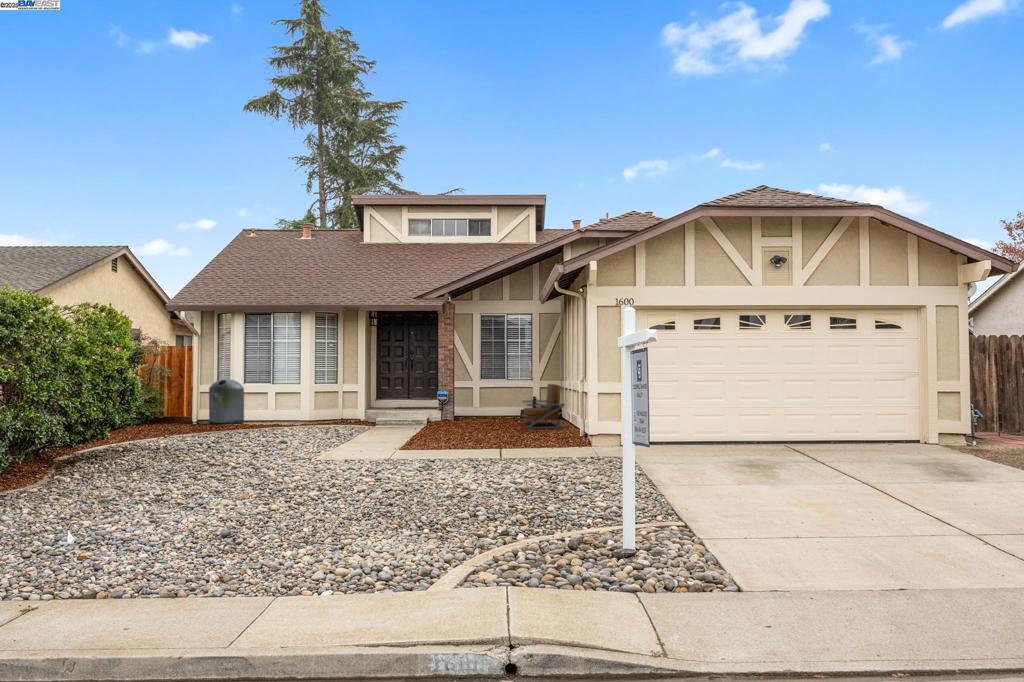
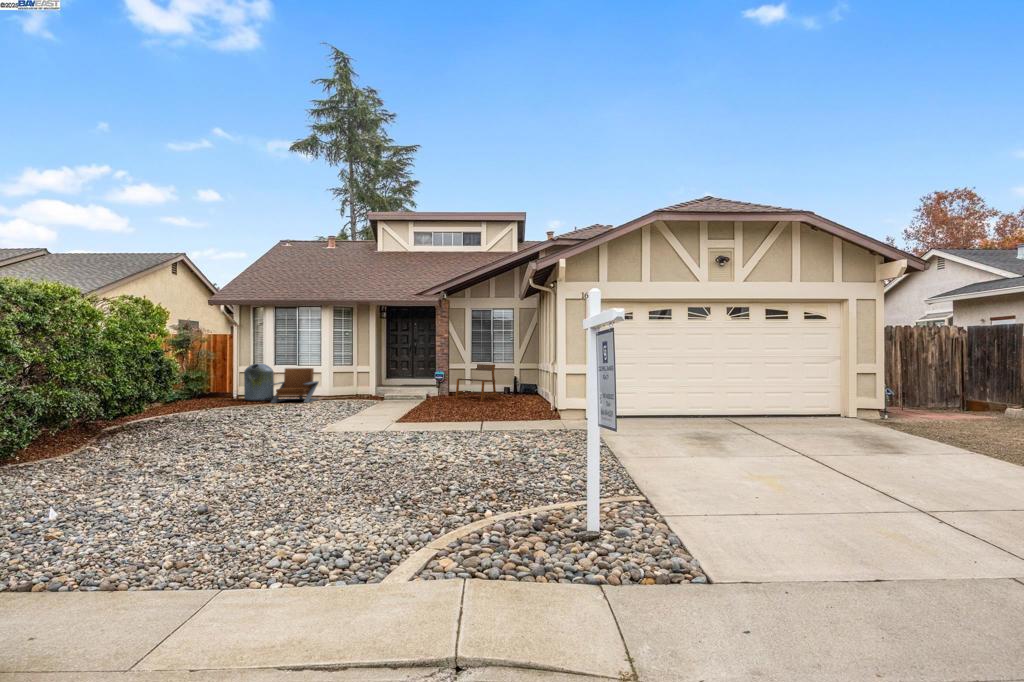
bench: none [462,379,511,424] -> present [456,364,497,401]
lounge chair: present [523,384,565,429] -> present [271,368,319,403]

